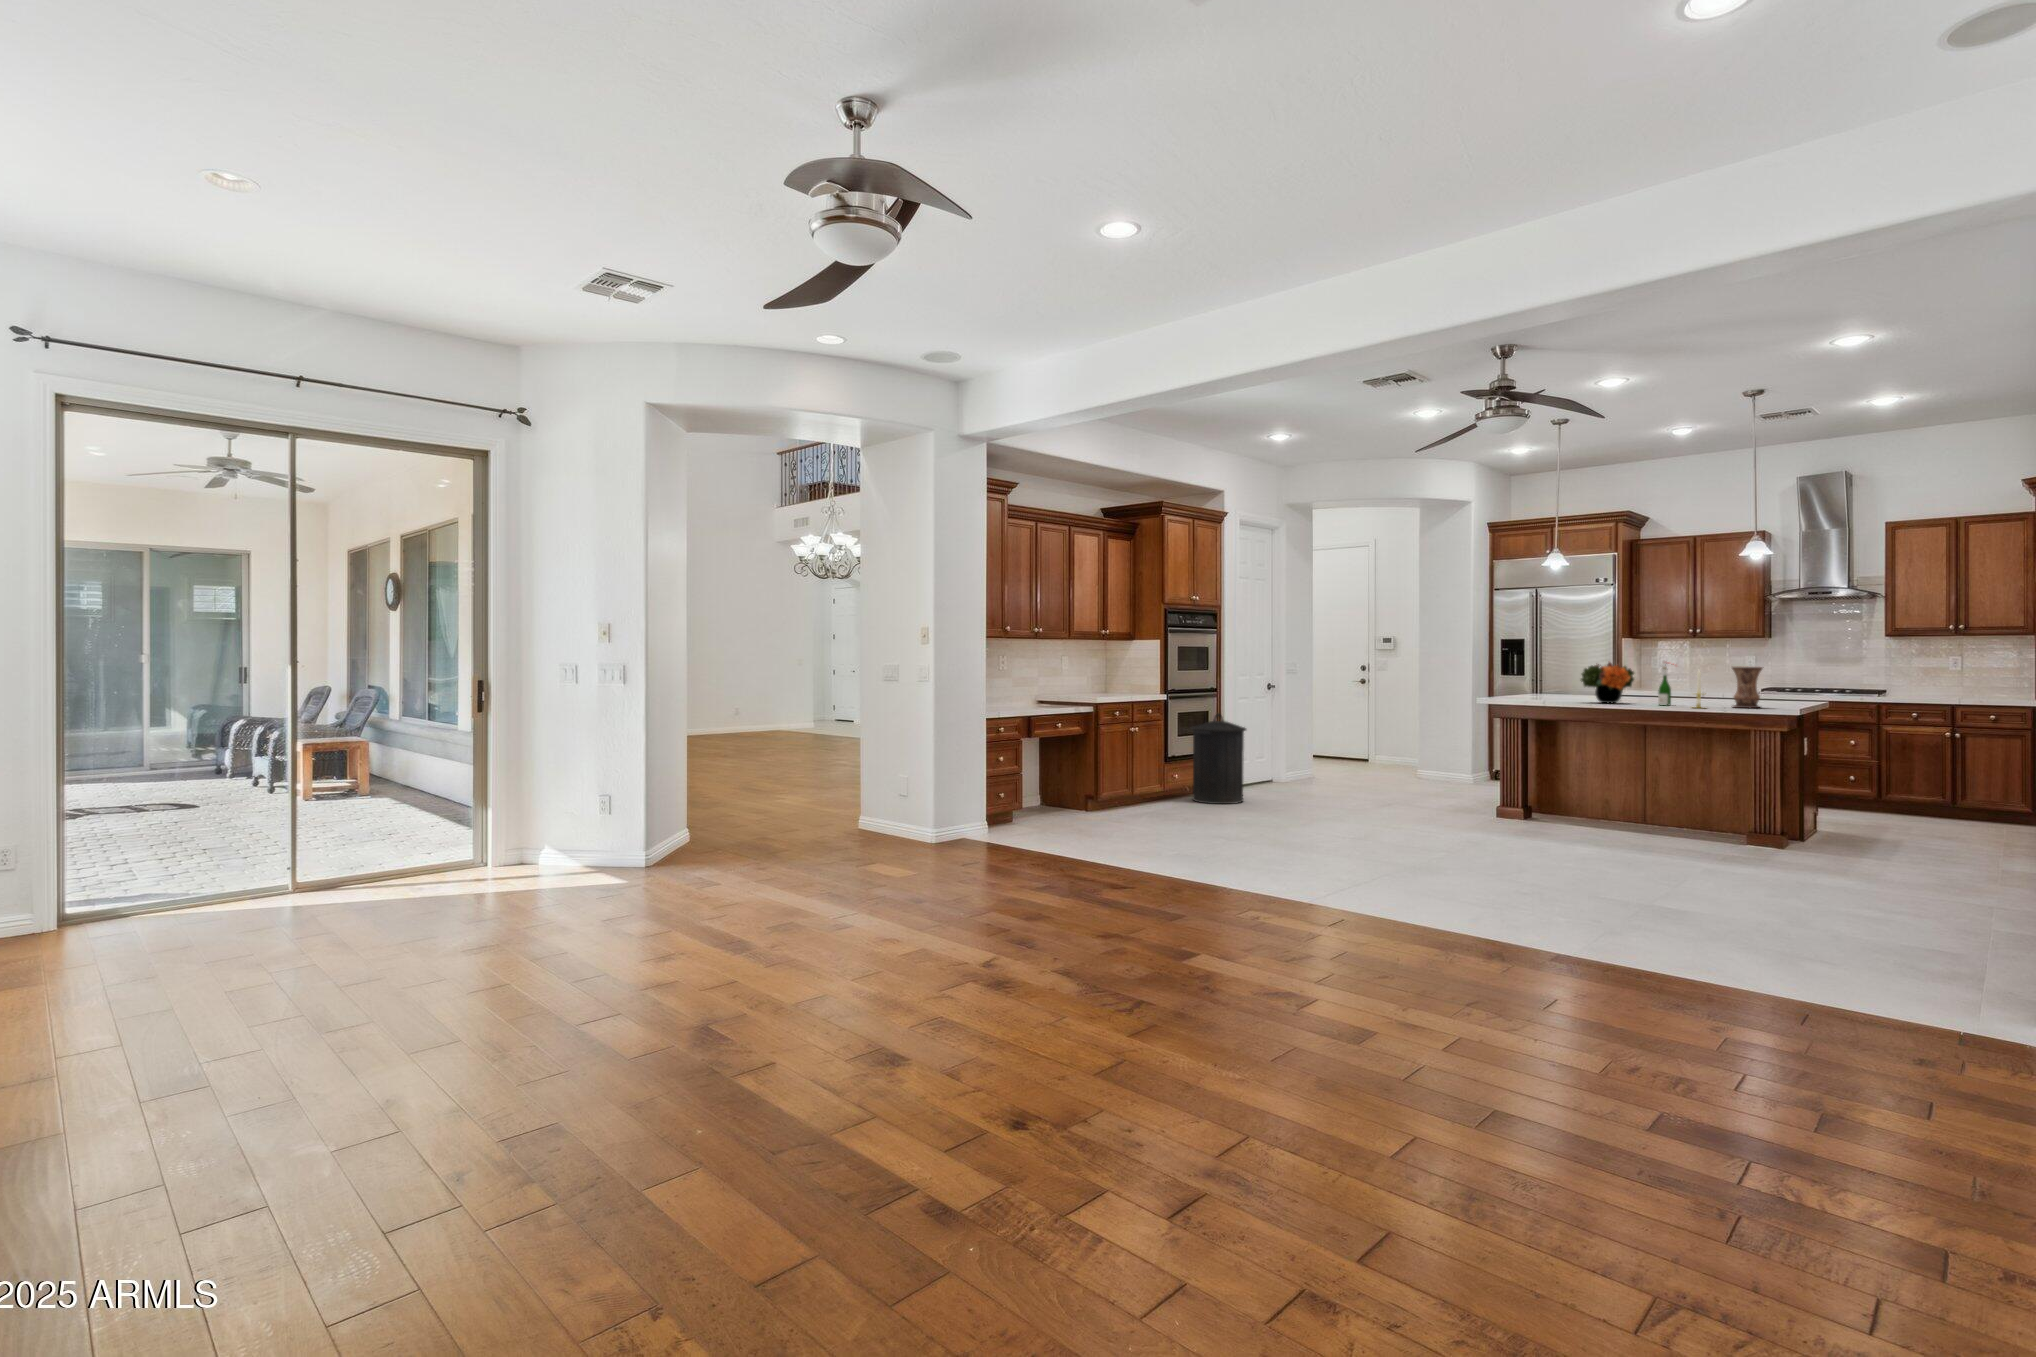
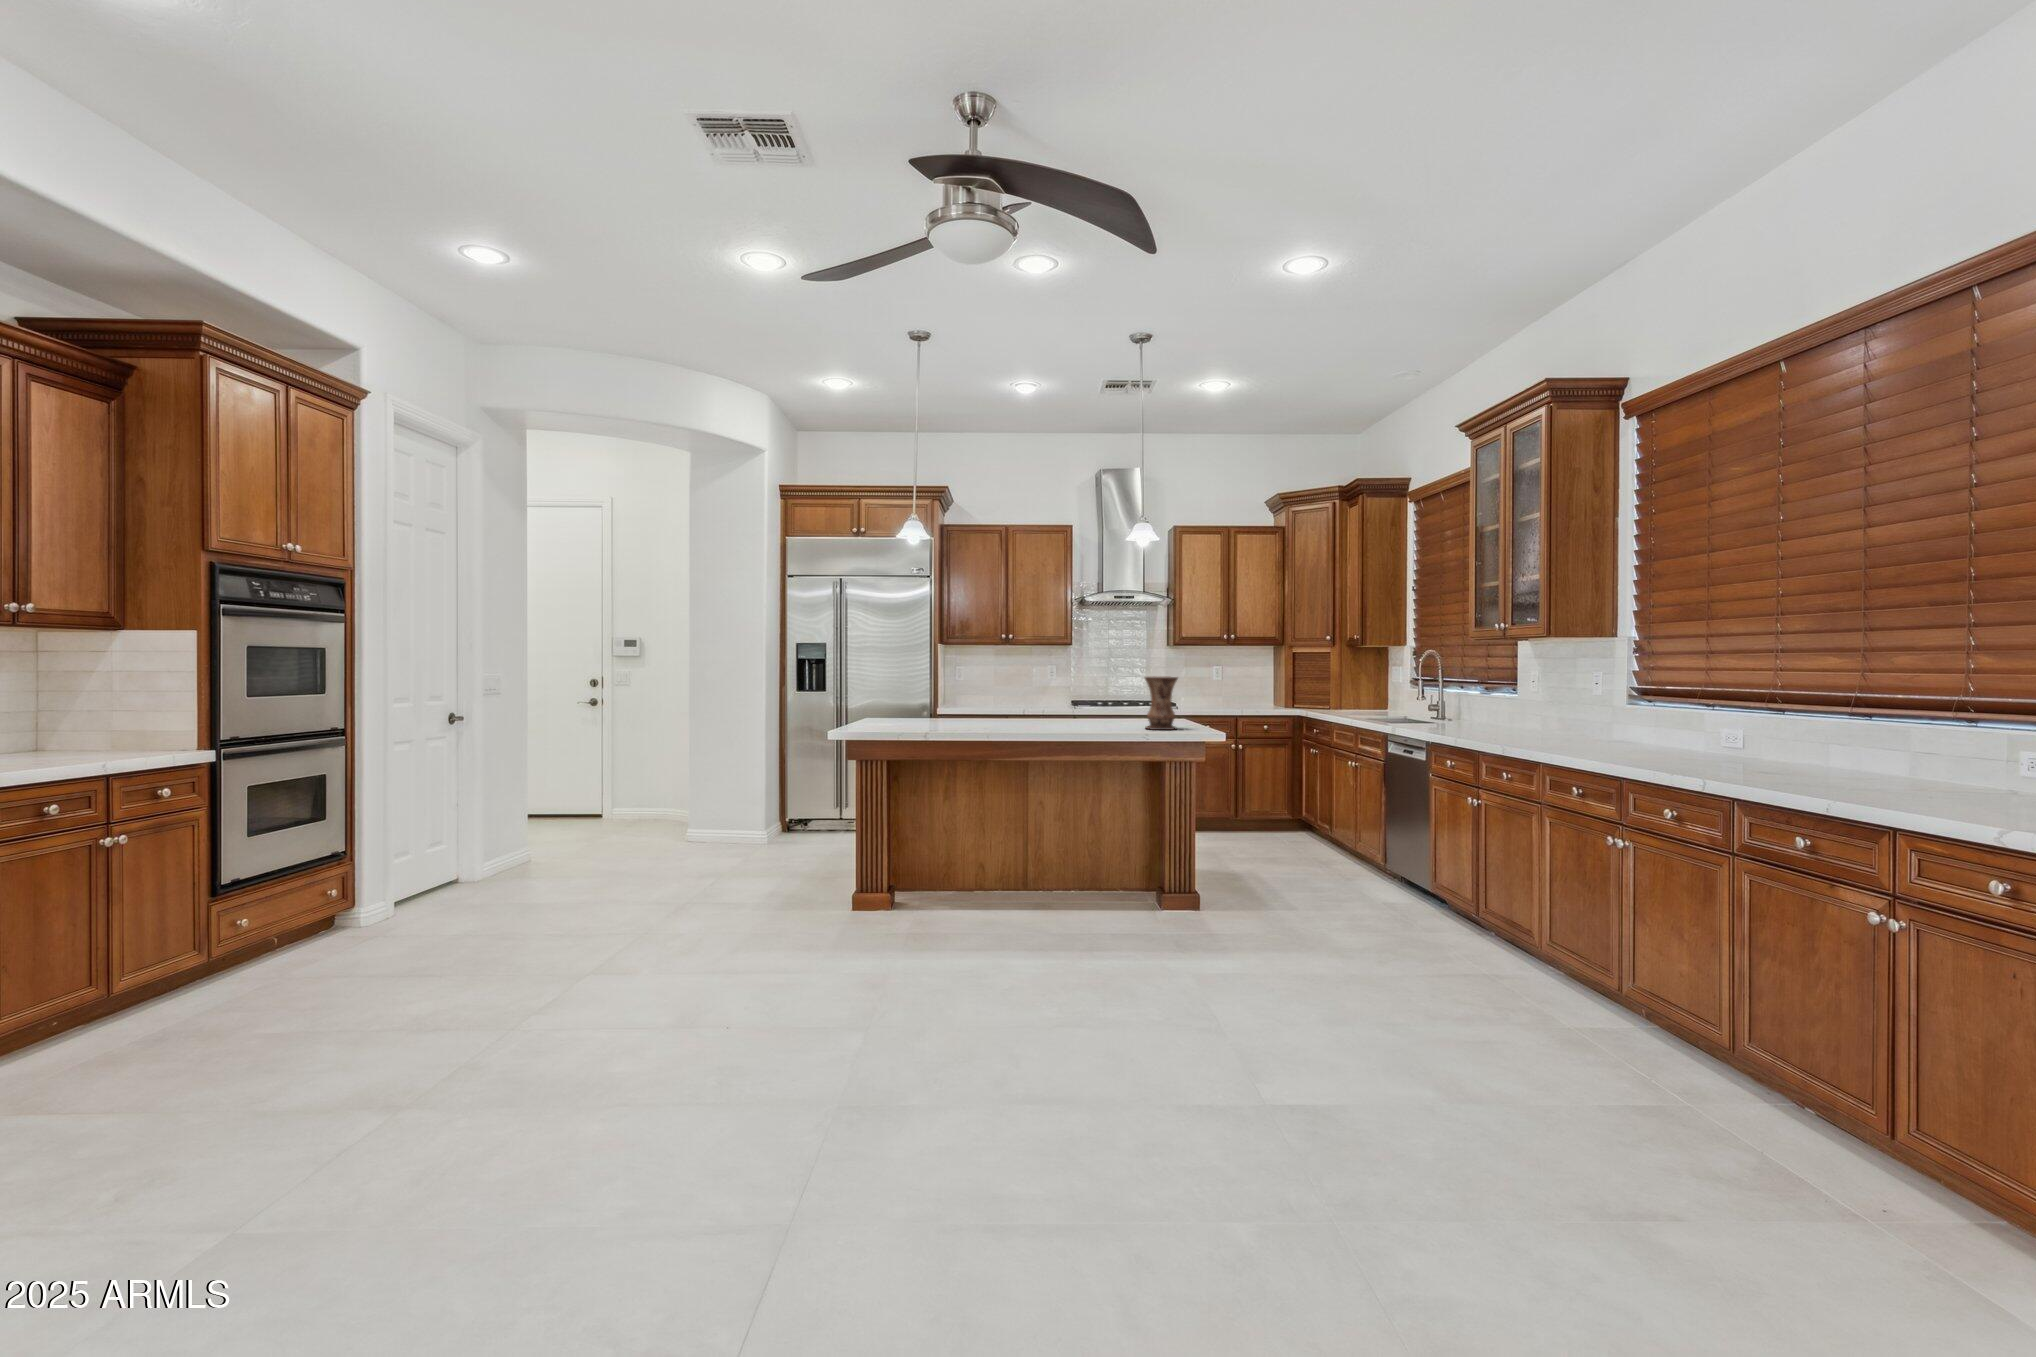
wine bottle: present [1658,661,1674,706] -> none [1062,669,1085,730]
flower arrangement: present [1581,662,1634,703] -> none [960,671,1027,729]
candle: present [1696,671,1701,708] -> none [1115,680,1135,733]
trash can: present [1191,714,1246,804] -> none [278,781,417,973]

